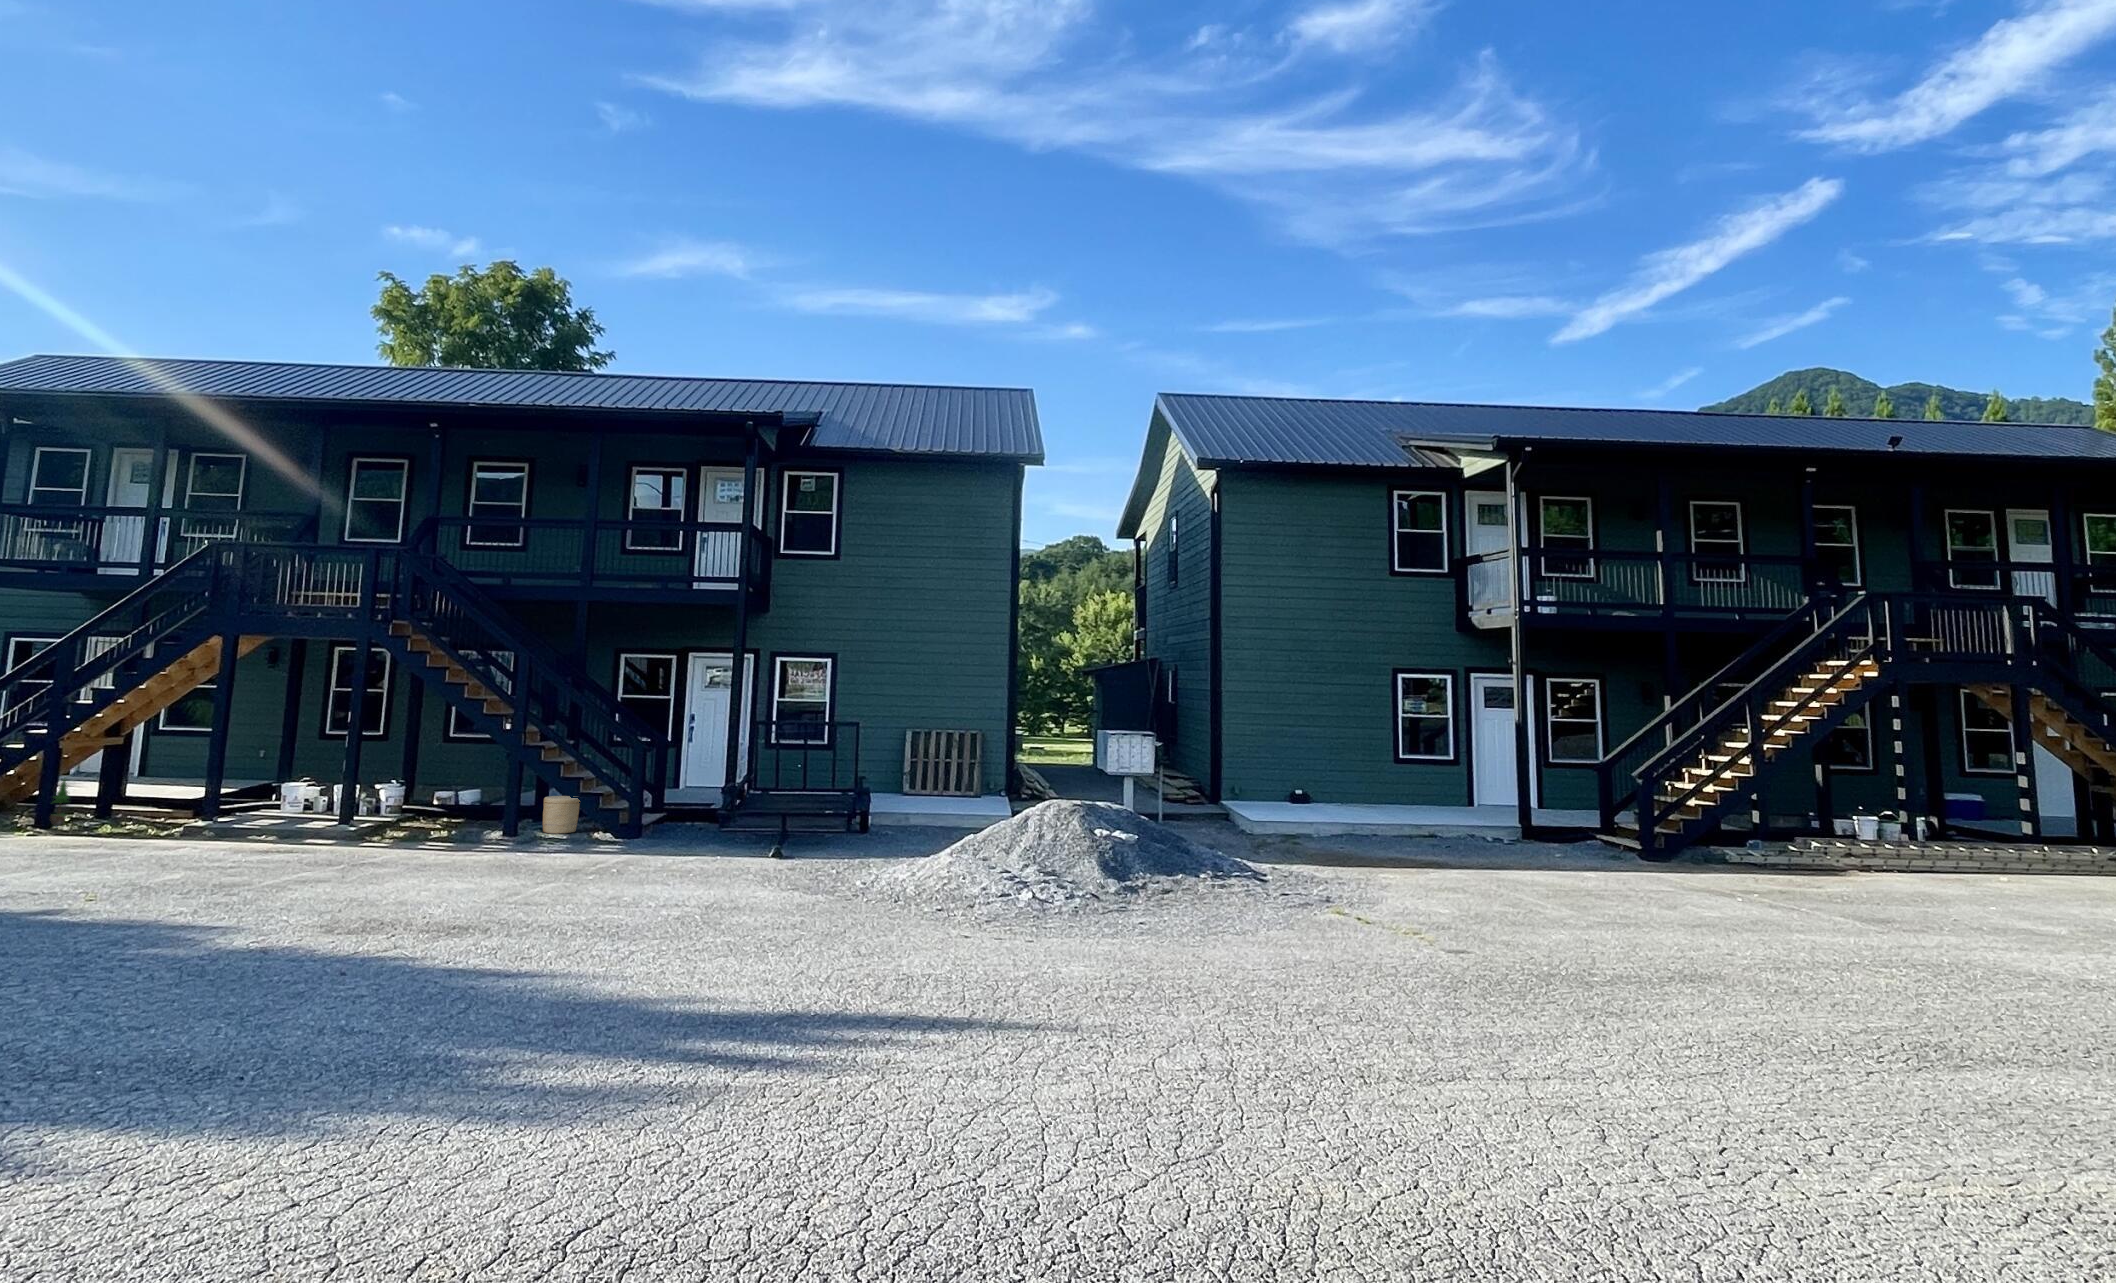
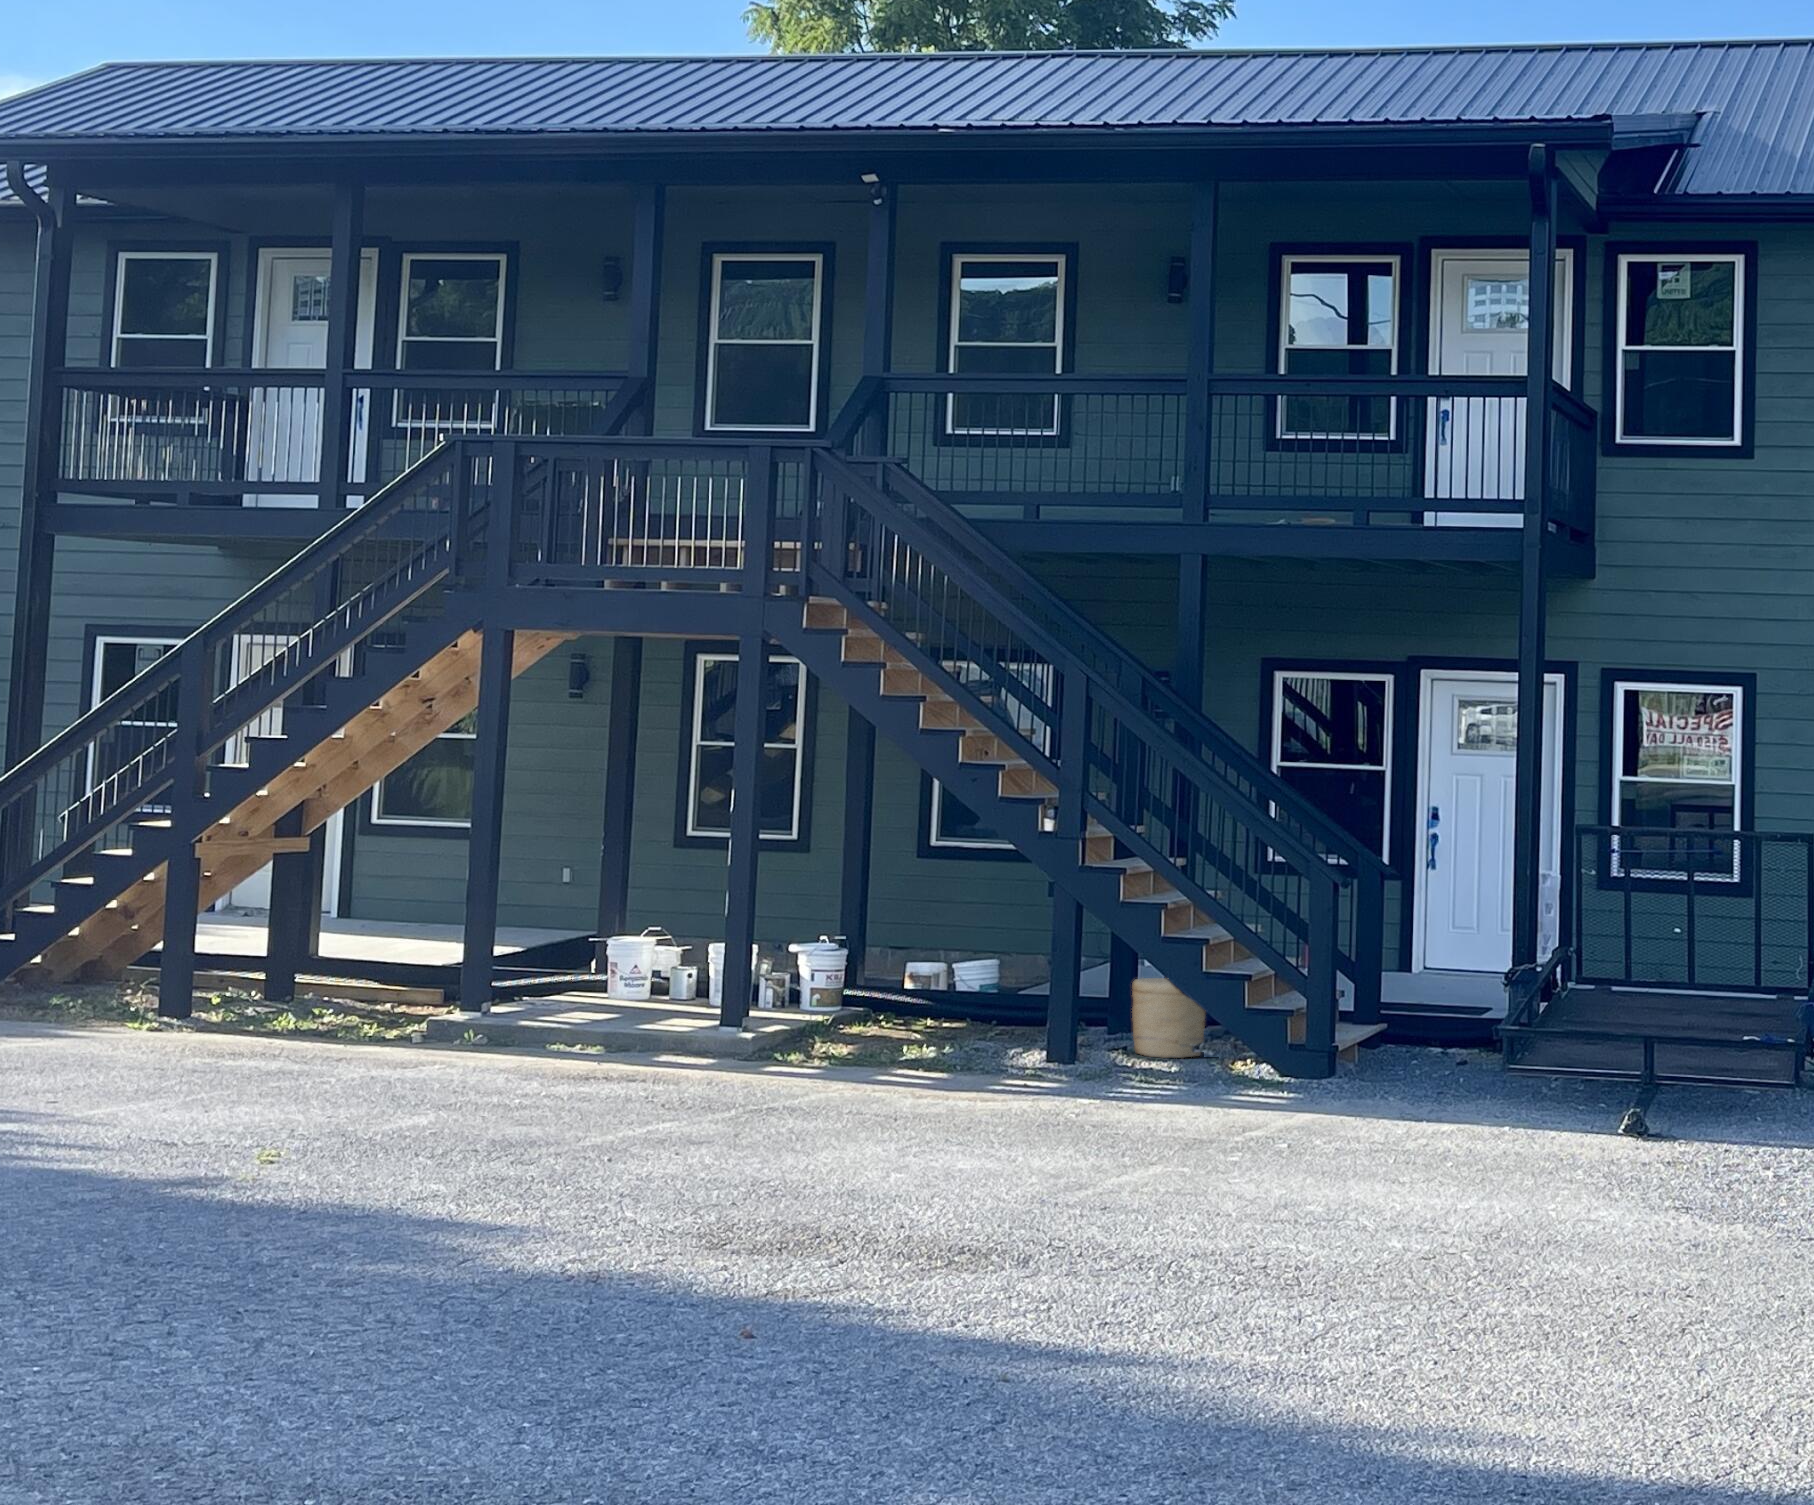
potted tree: present [50,779,69,826] -> none [227,901,261,996]

